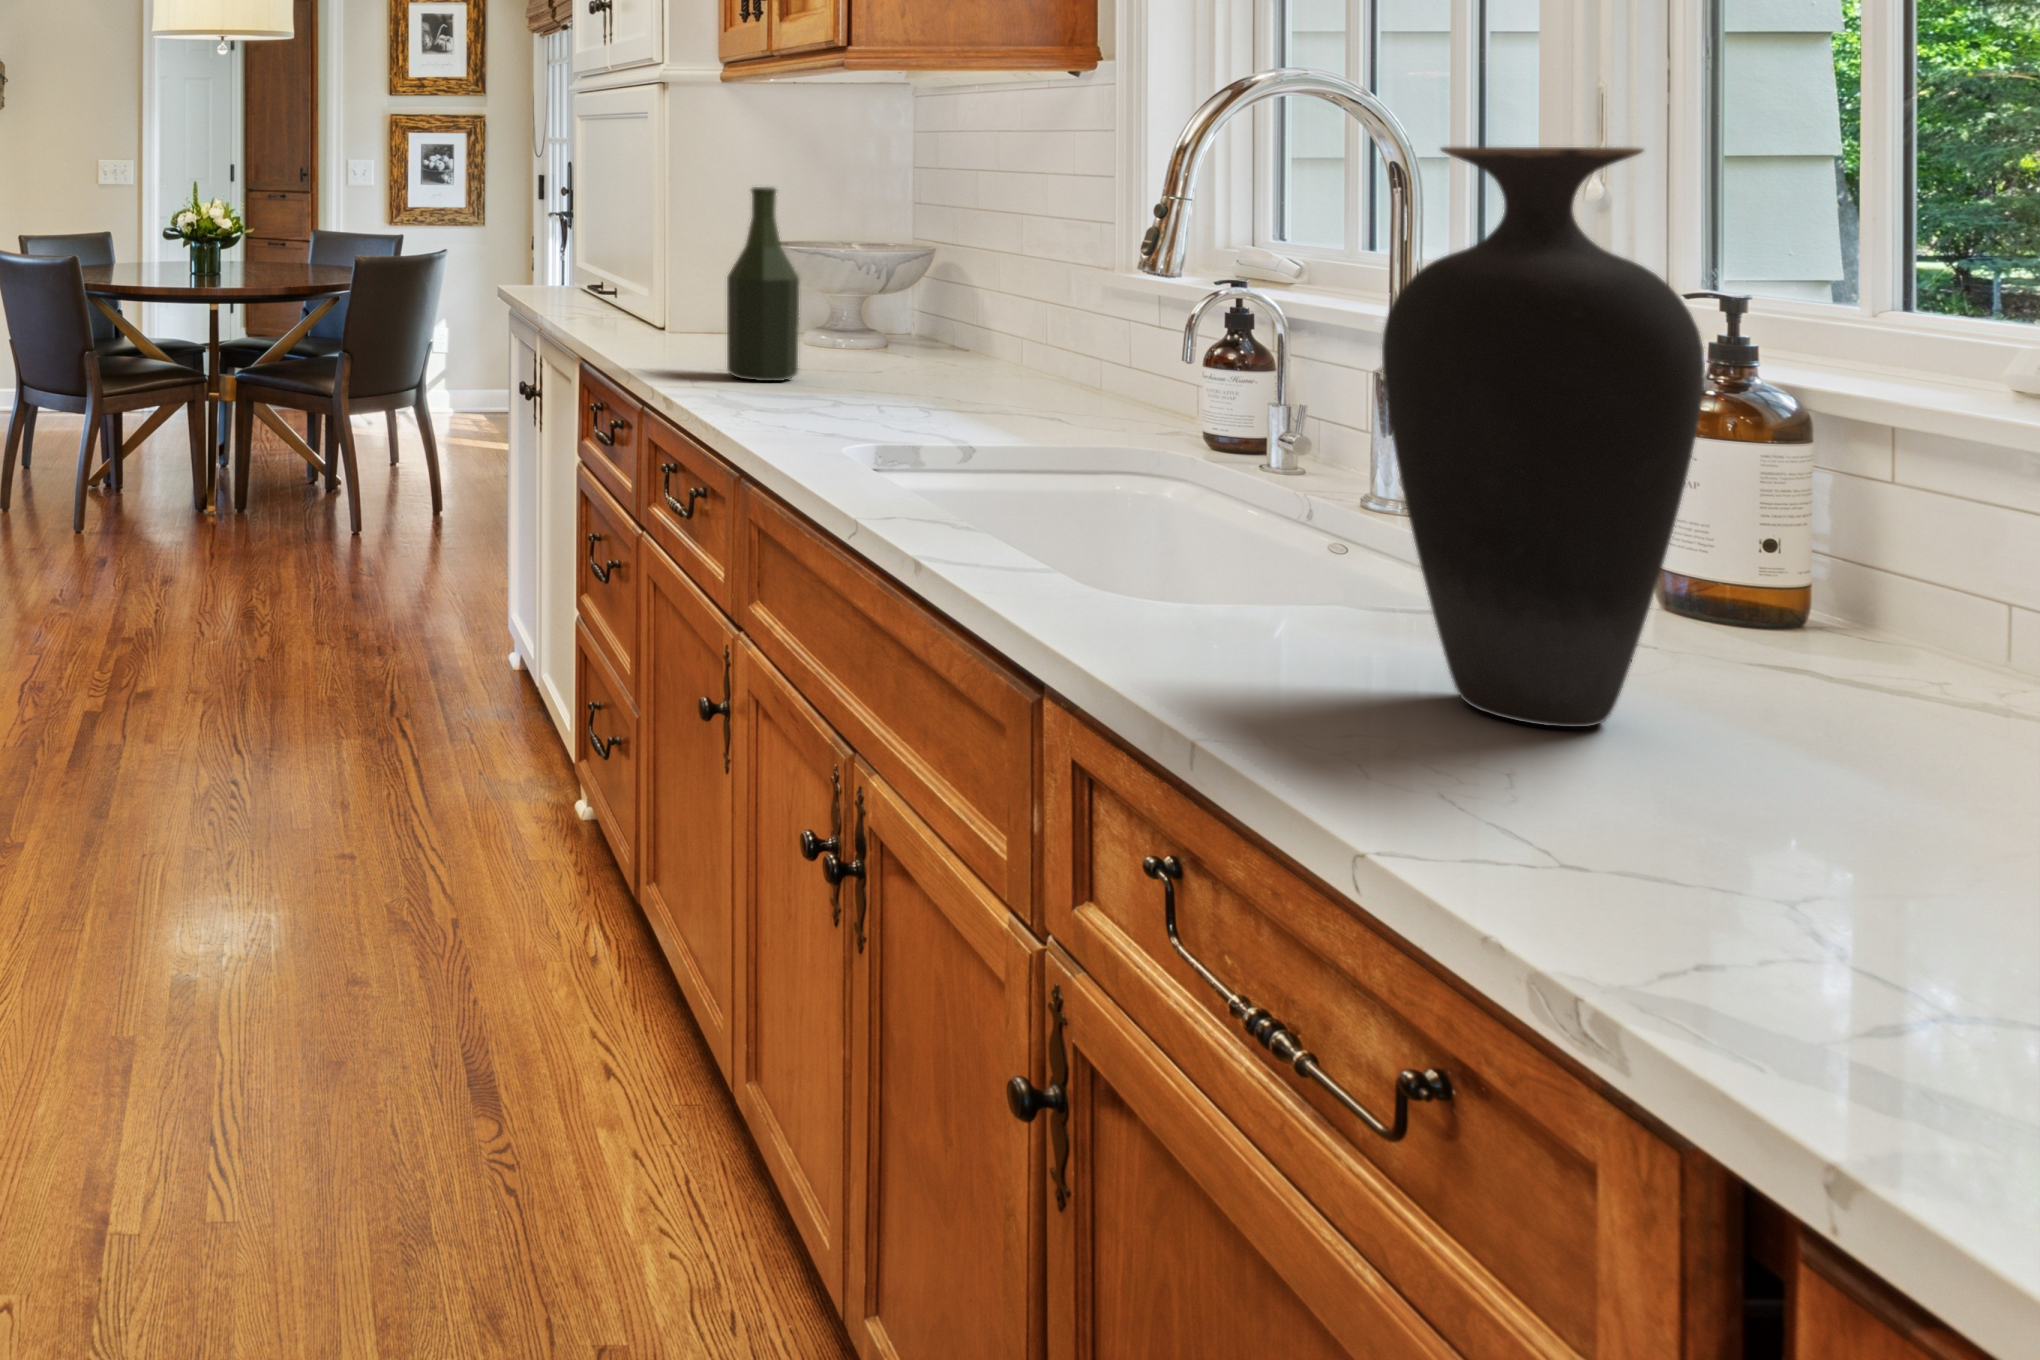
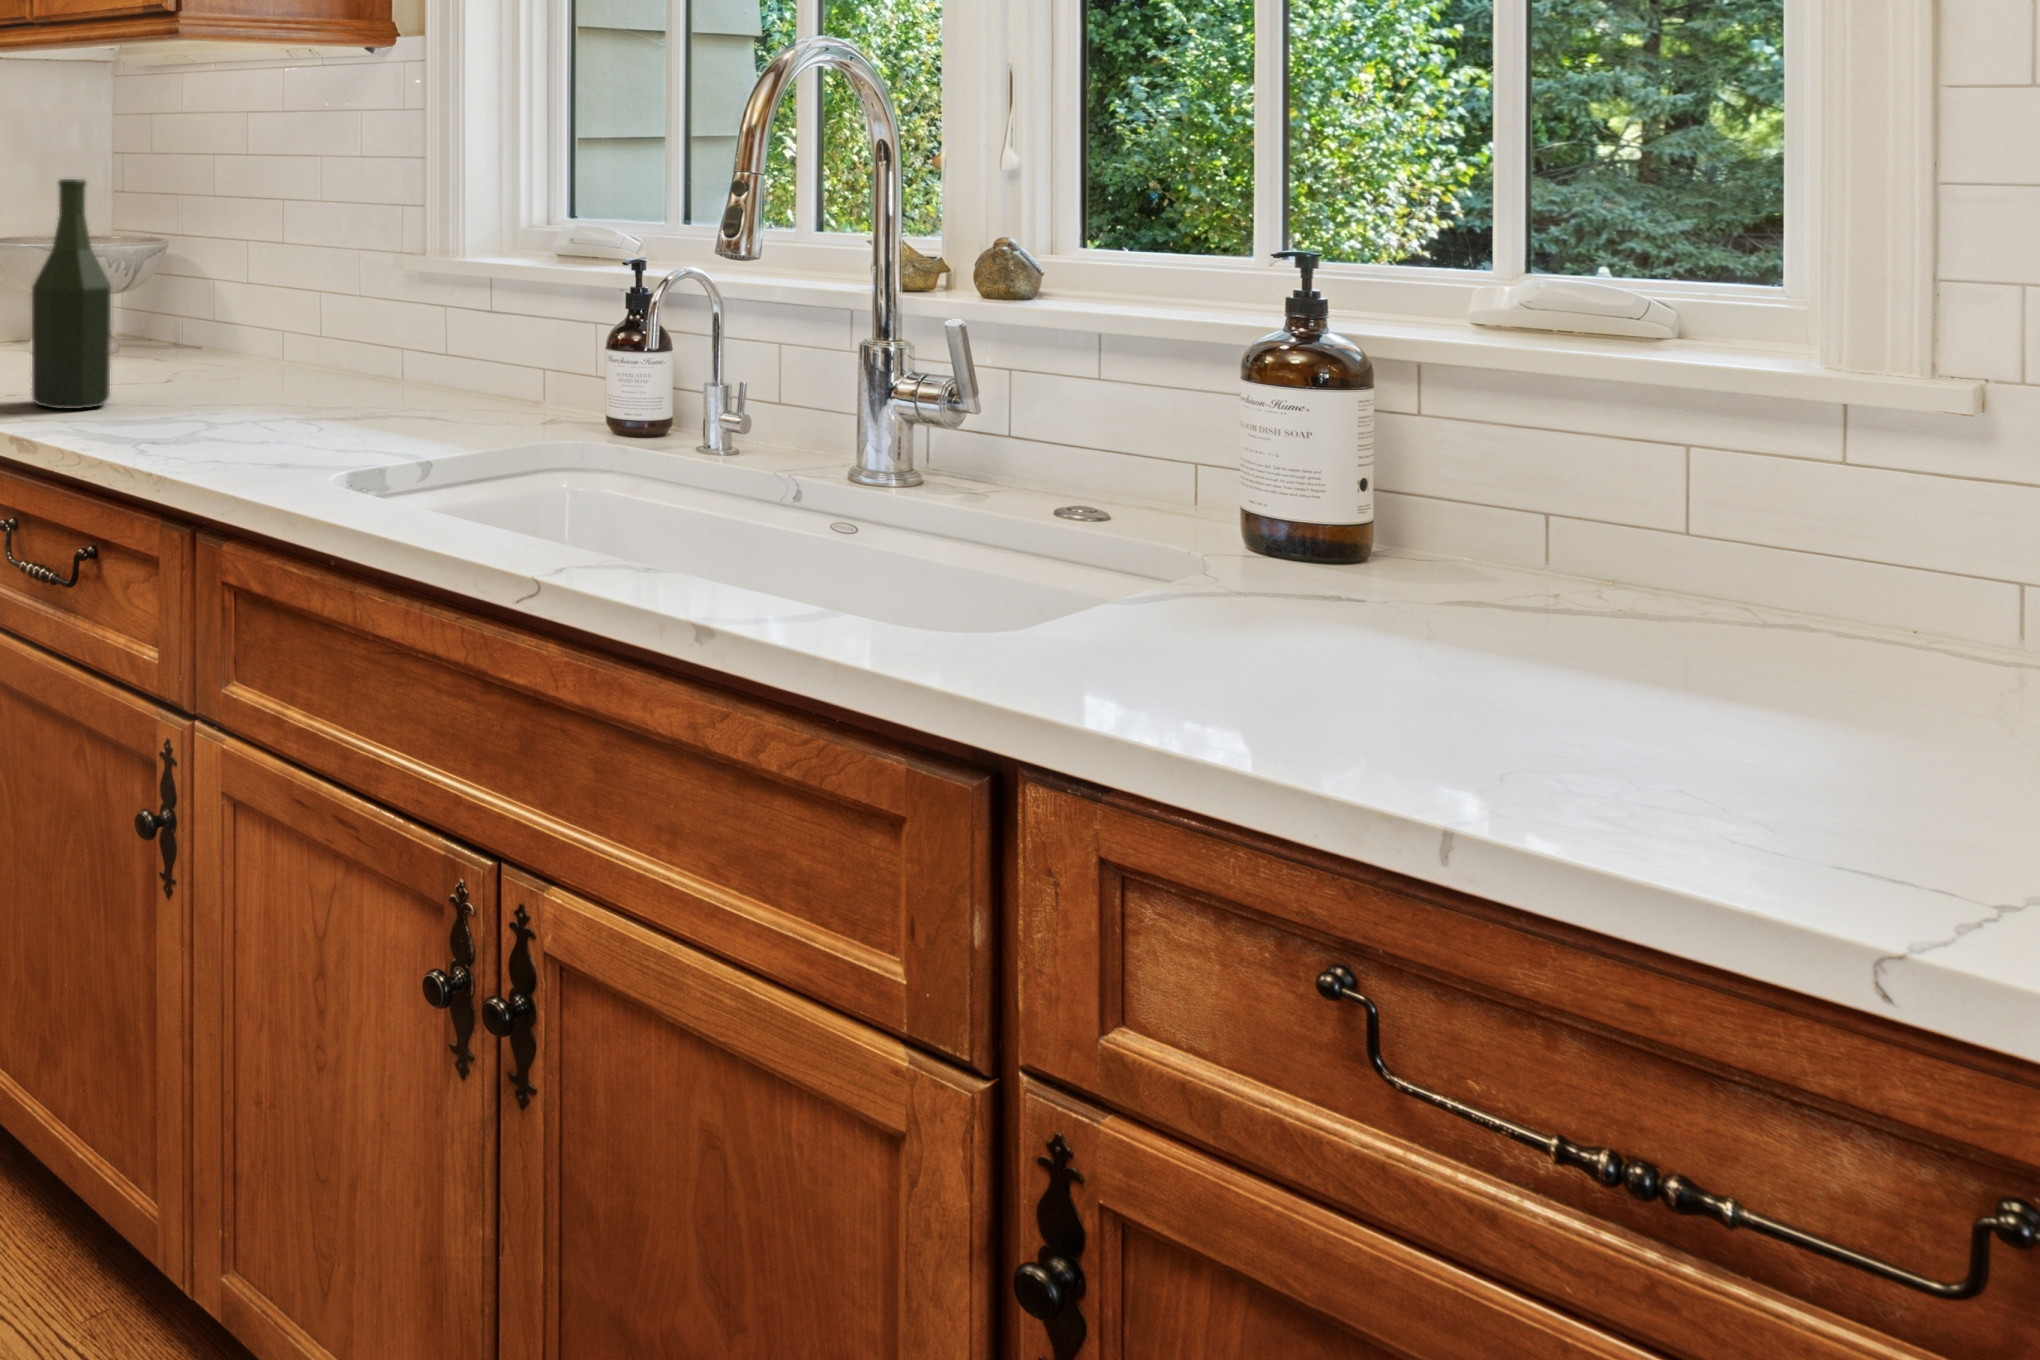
vase: present [1382,147,1705,727] -> none [1387,113,1743,753]

